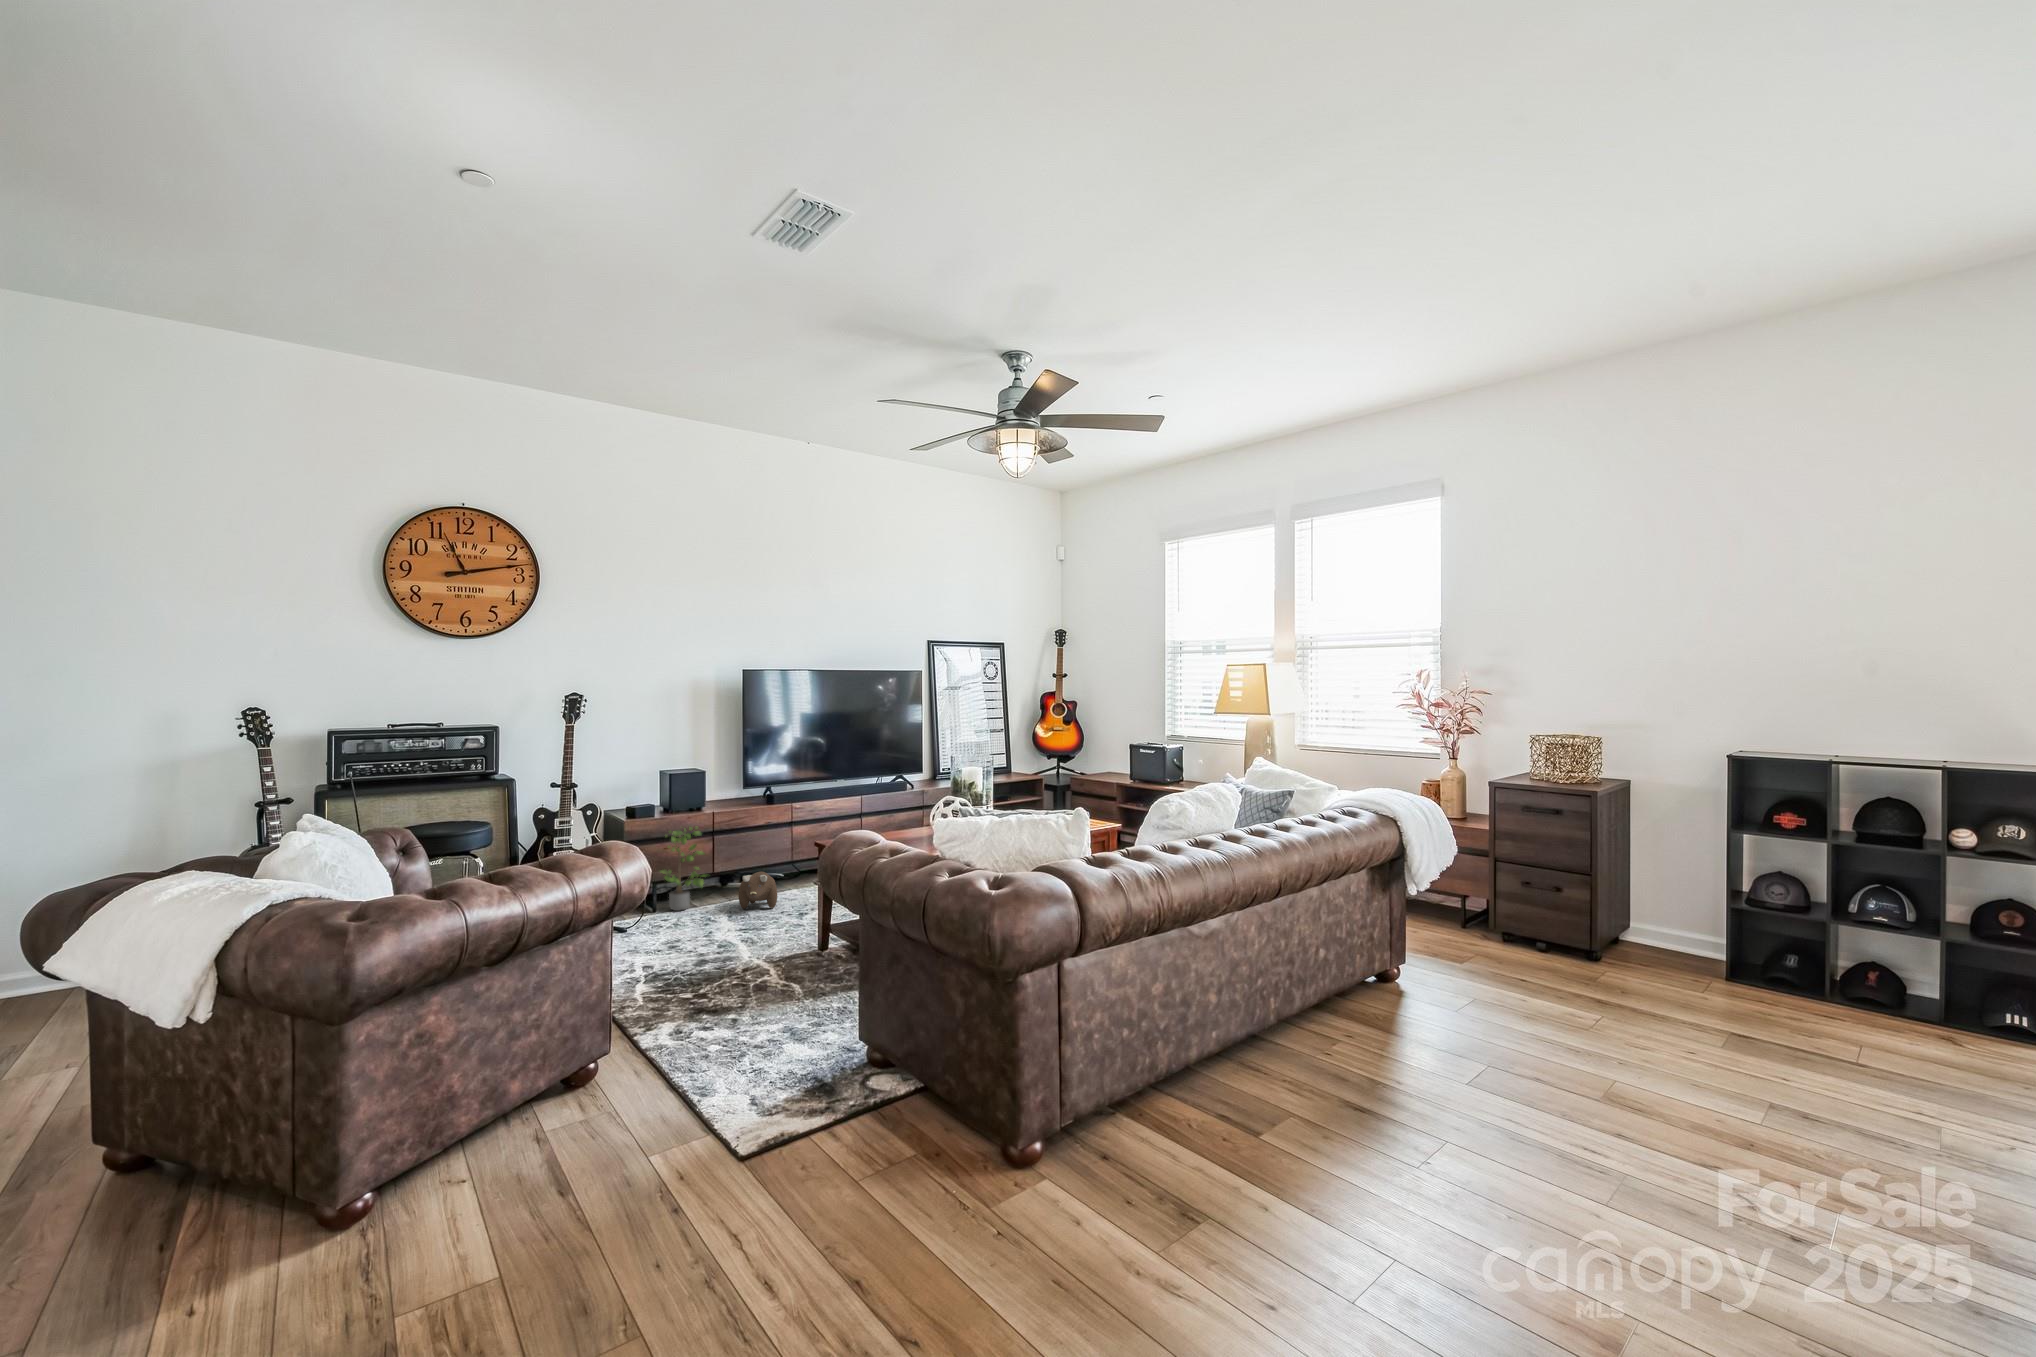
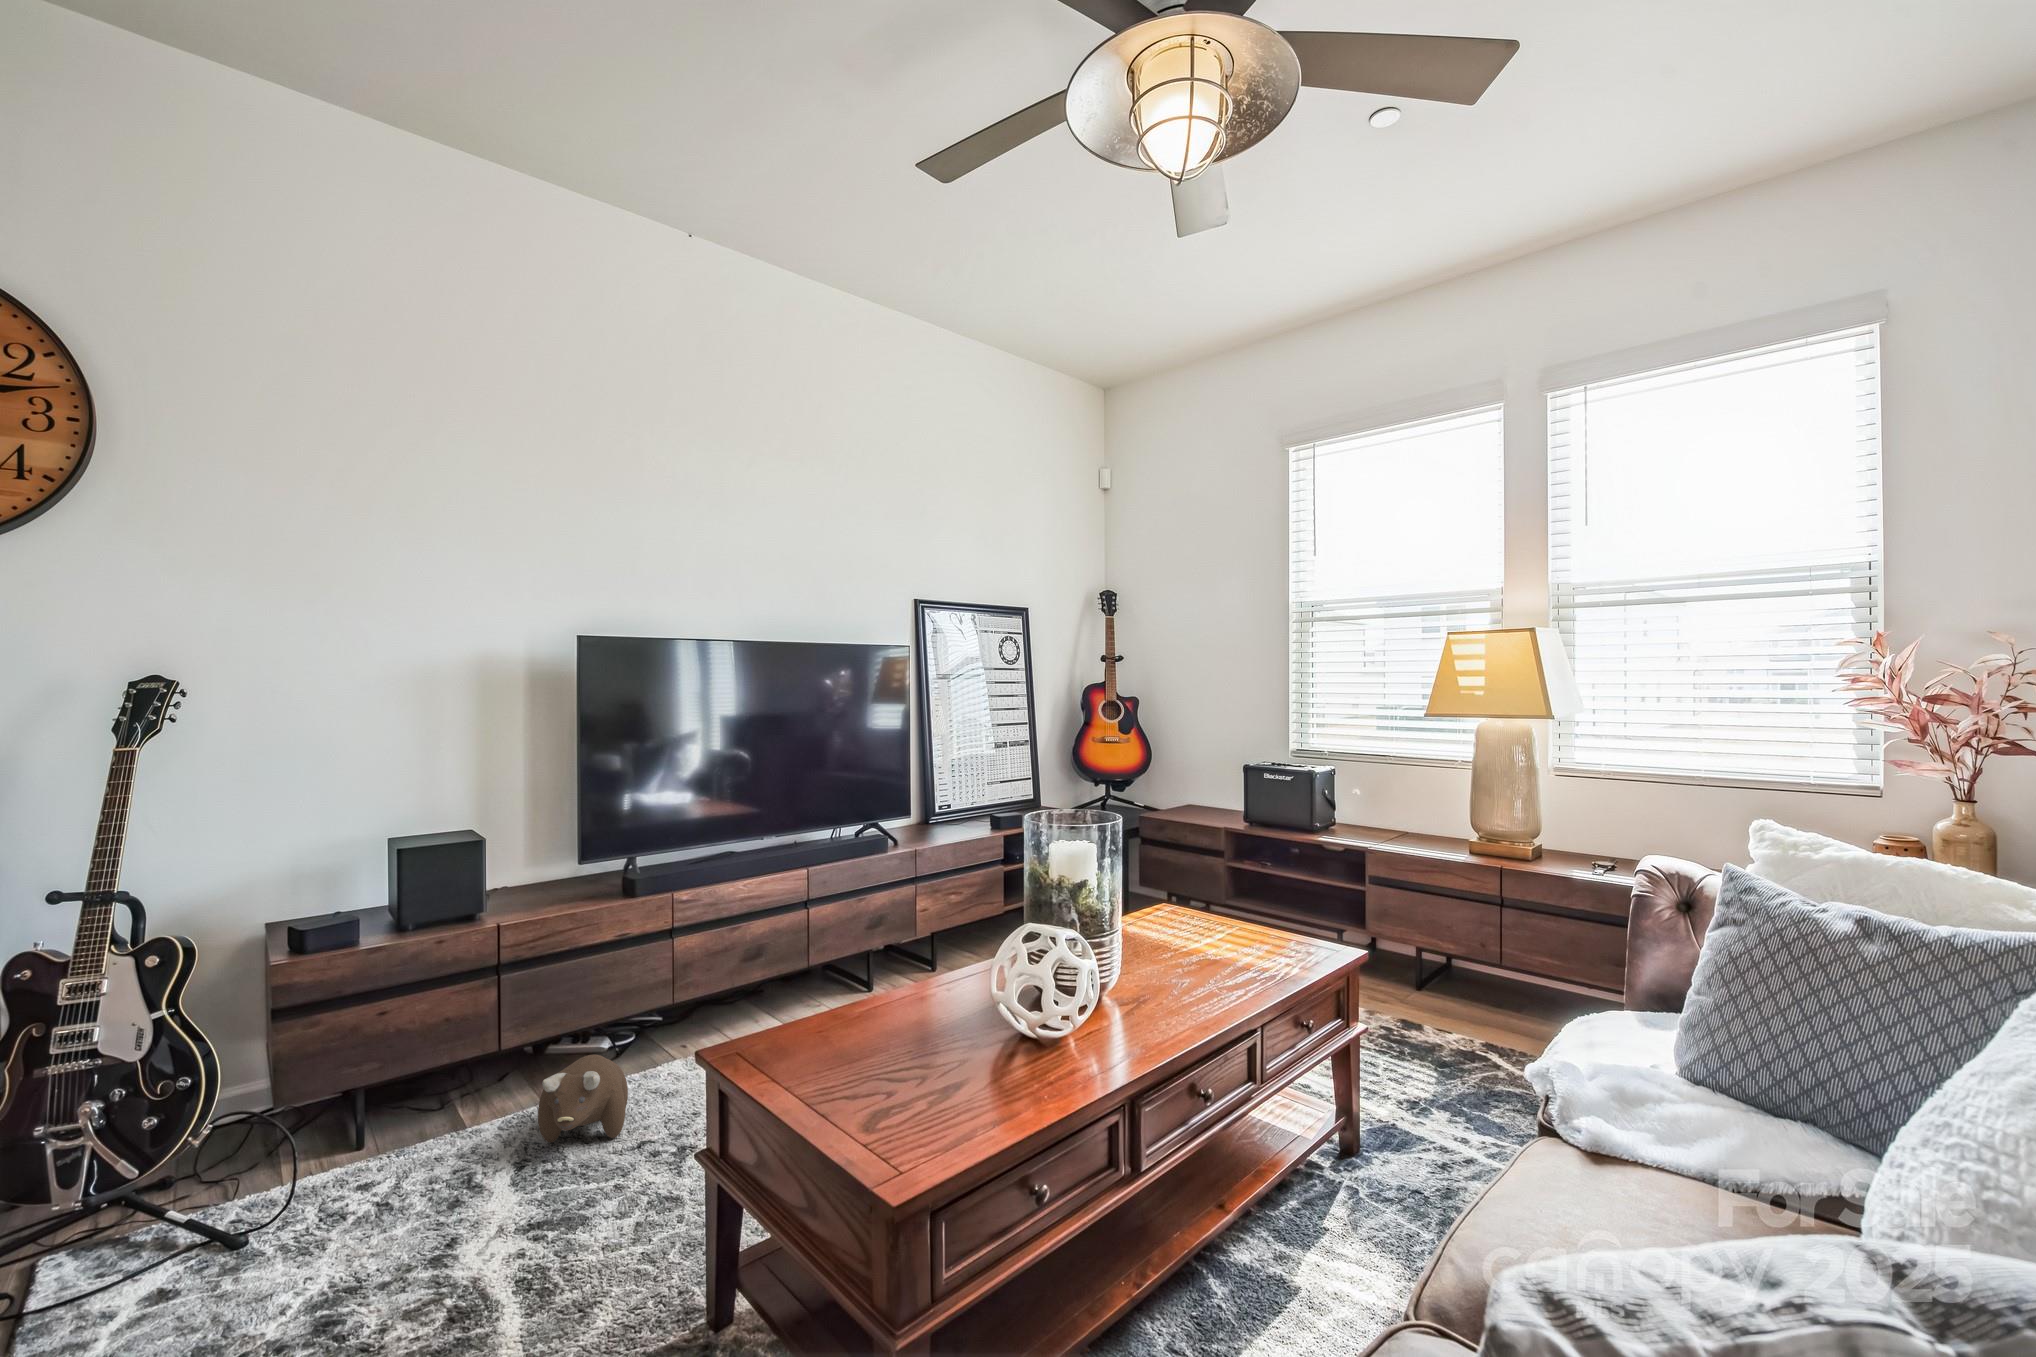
potted plant: present [660,827,706,911] -> none [357,958,486,1156]

